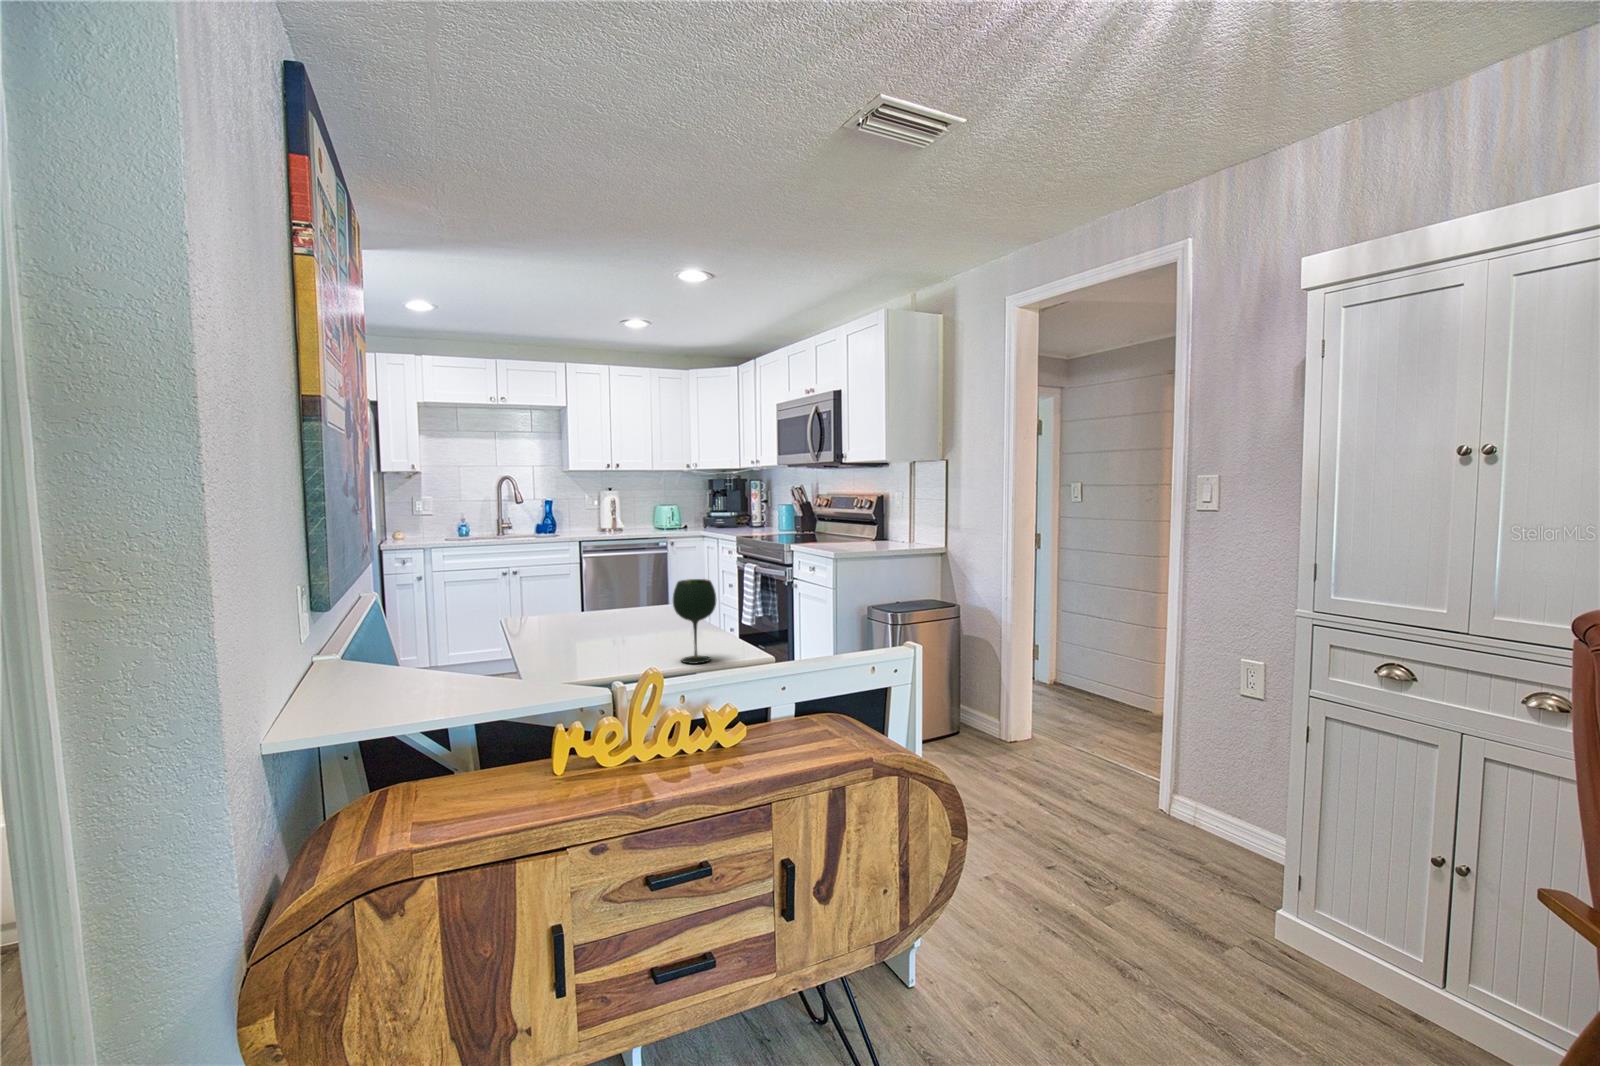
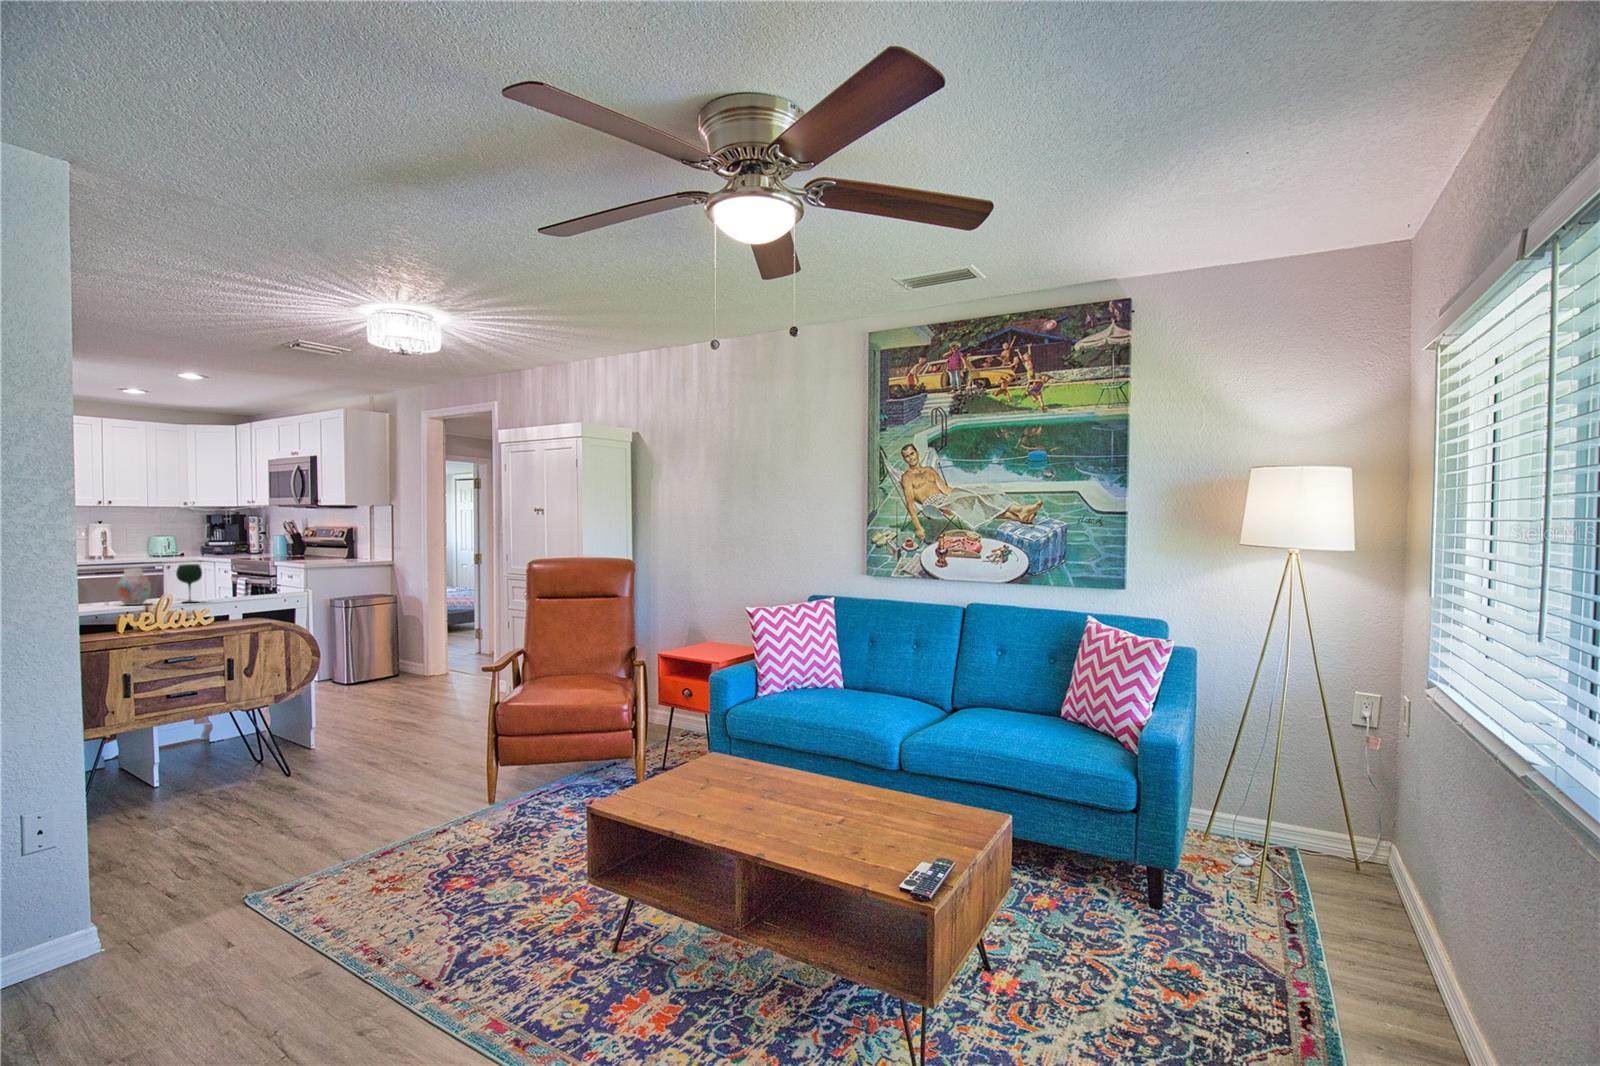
vase: none [574,588,631,667] -> present [116,568,151,605]

